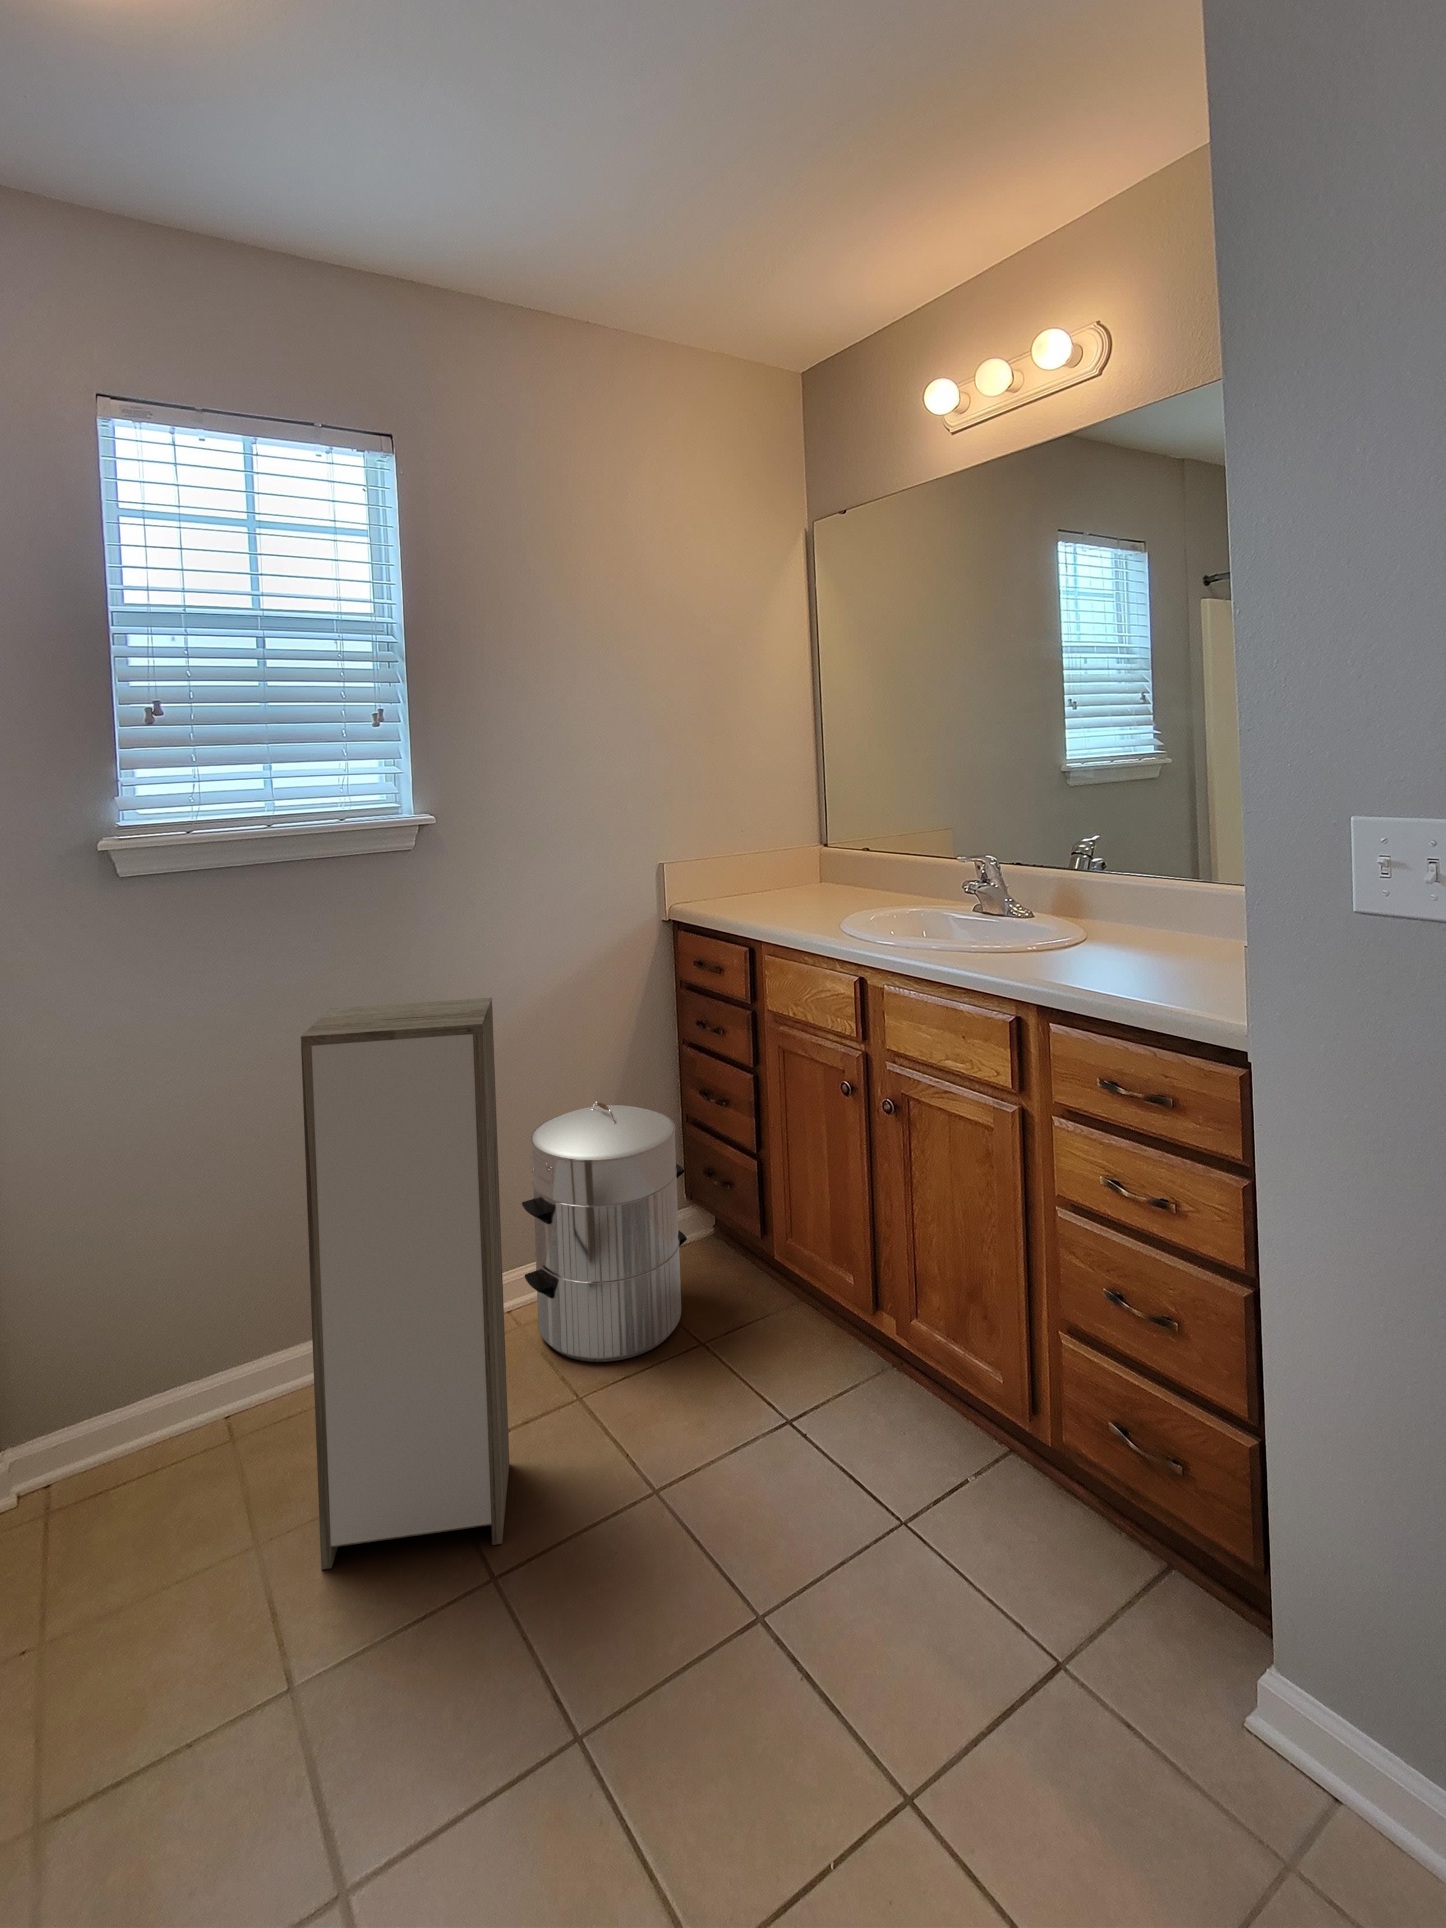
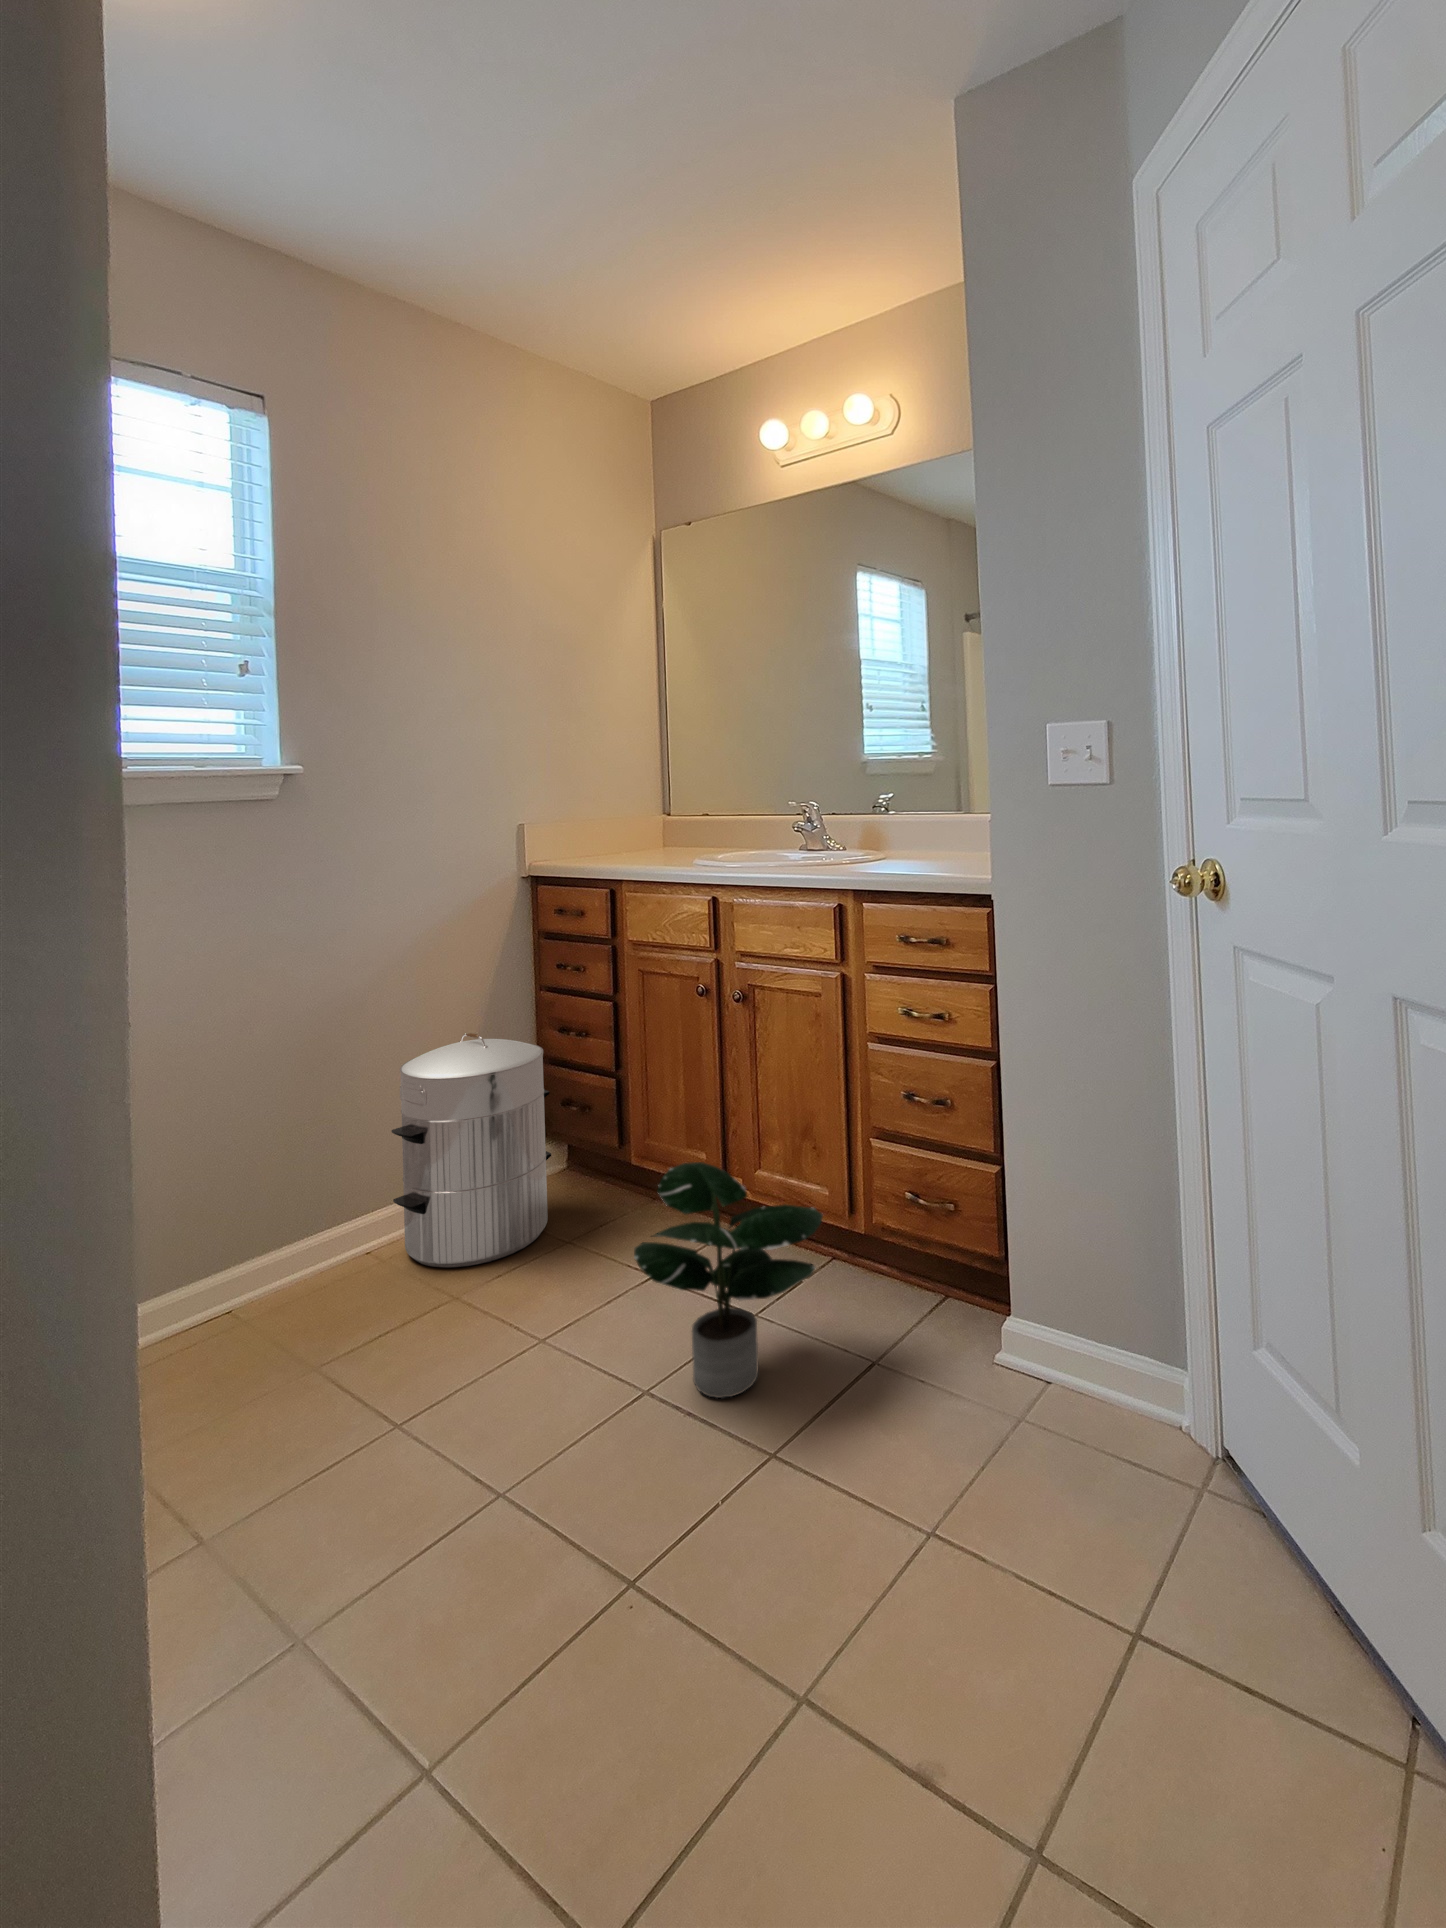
storage cabinet: present [301,998,509,1570] -> none [198,913,398,1452]
potted plant: none [748,1336,991,1673] -> present [634,1162,823,1398]

